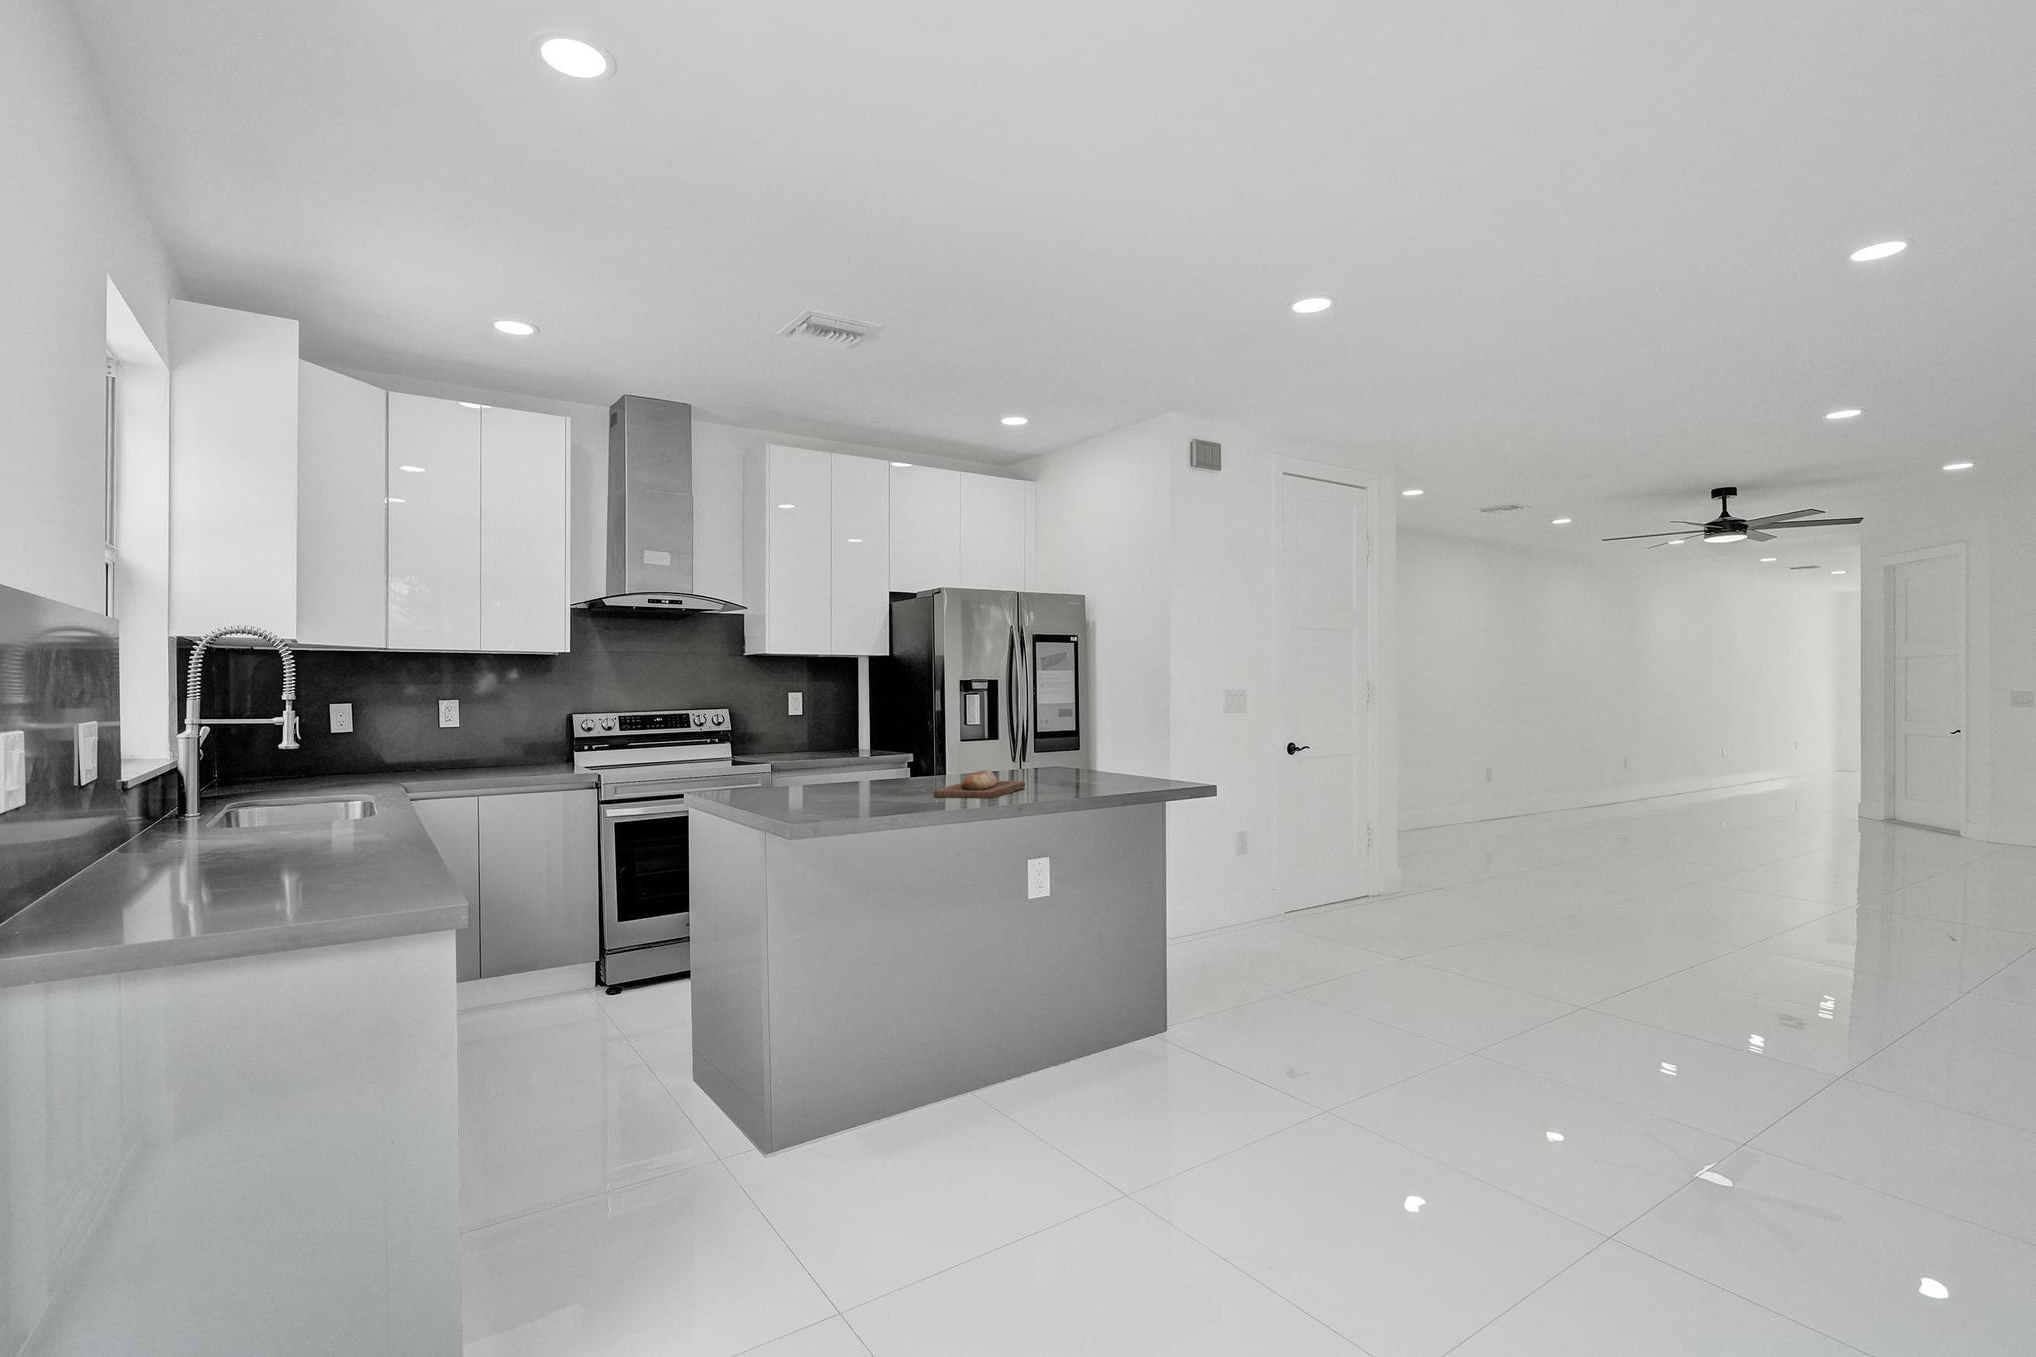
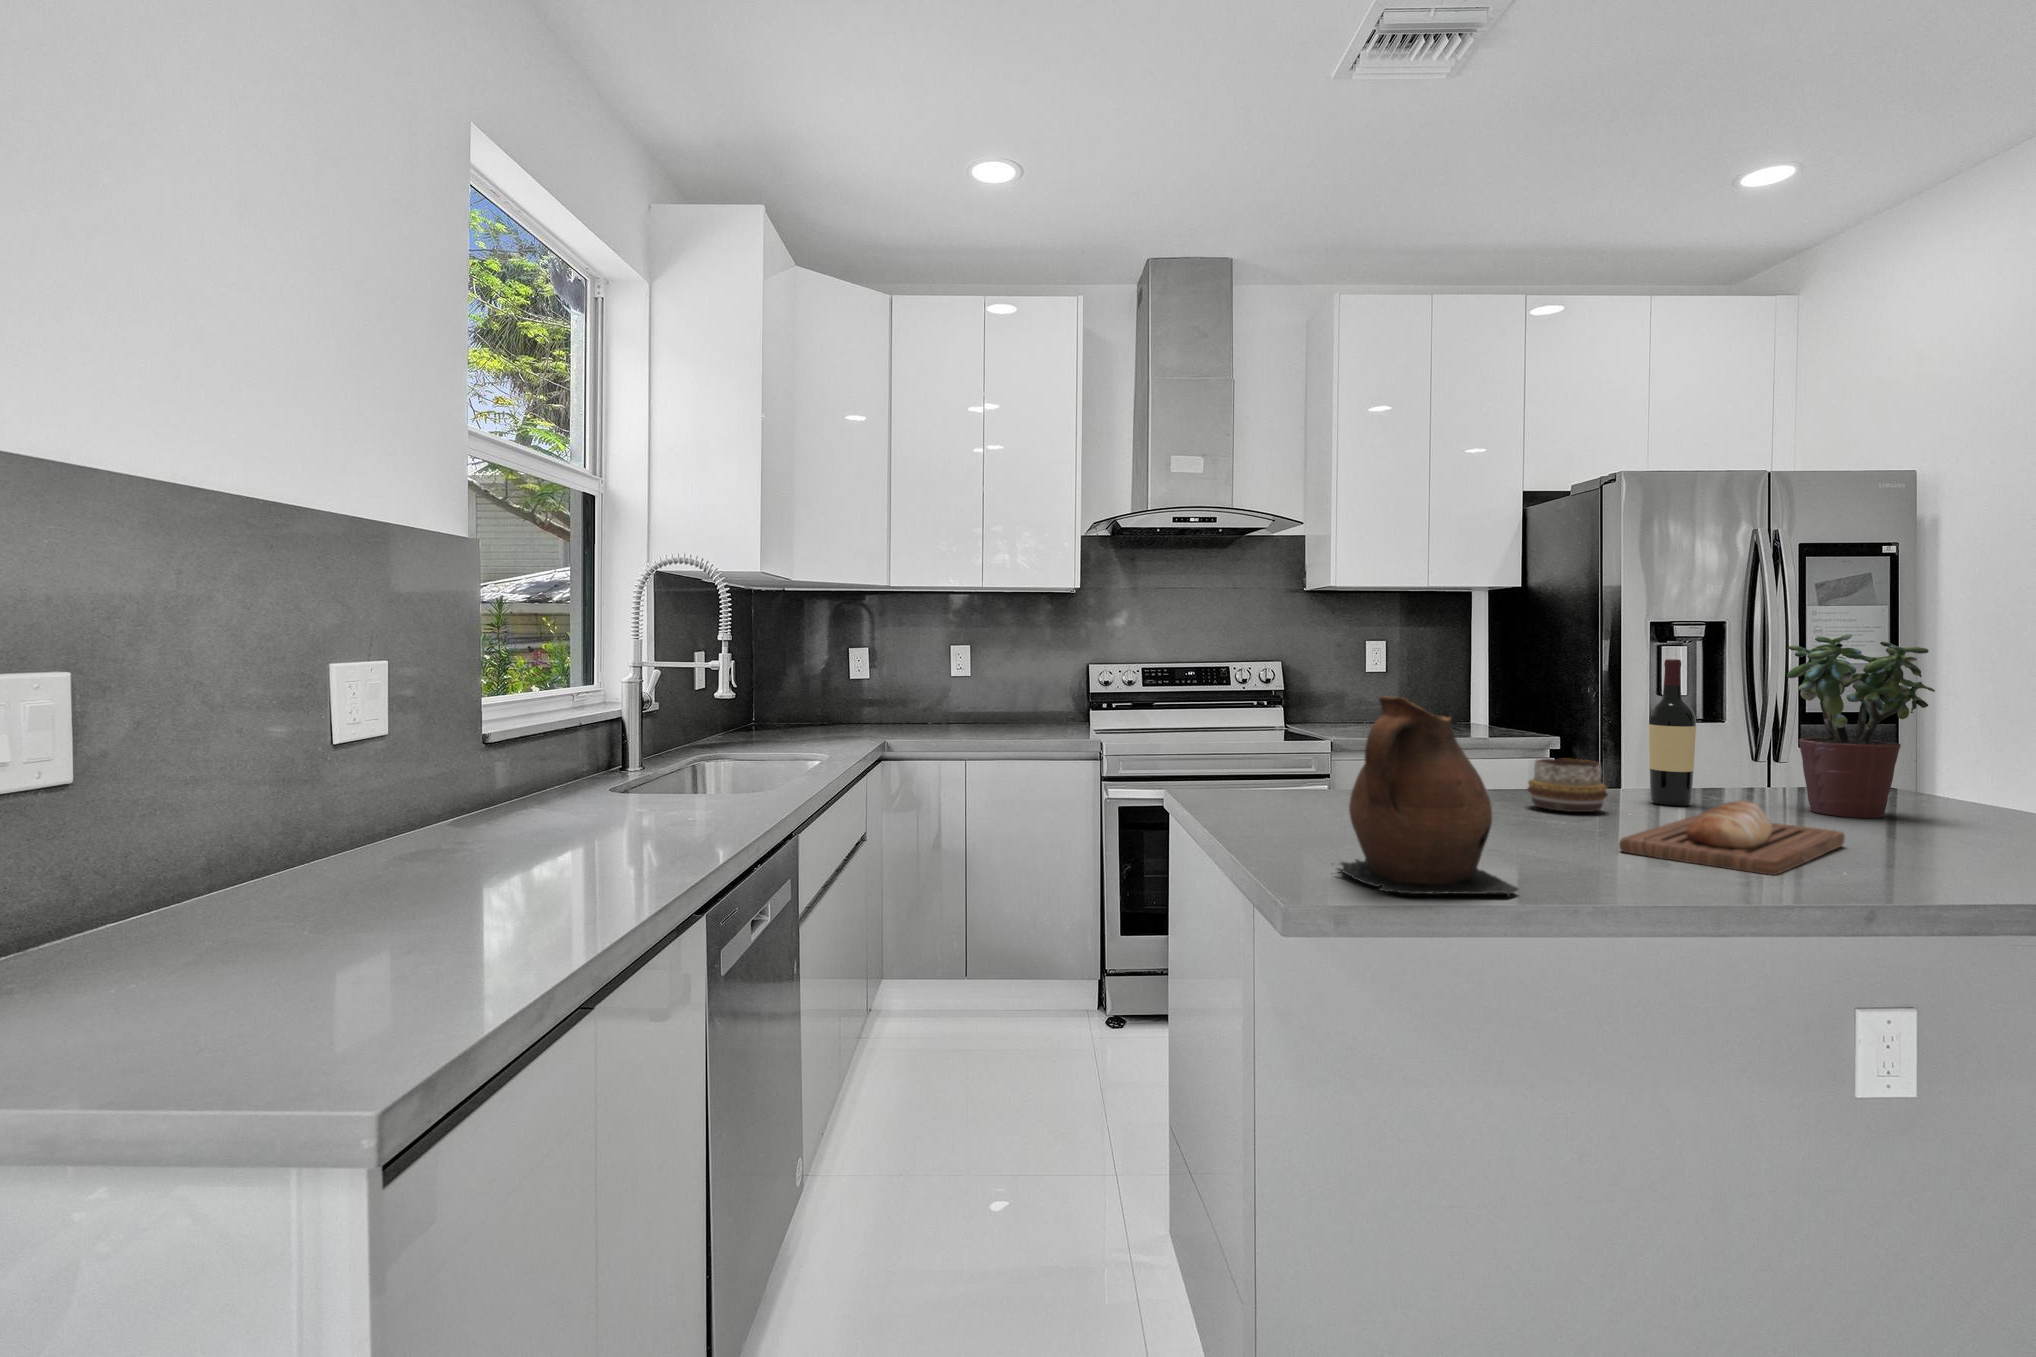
potted plant: none [1011,688,1067,779] -> present [1787,634,1935,818]
wine bottle: none [952,702,973,781] -> present [1649,659,1696,806]
ceramic pitcher: none [803,722,889,815] -> present [1339,696,1518,896]
decorative bowl: none [894,758,932,787] -> present [1527,759,1608,812]

